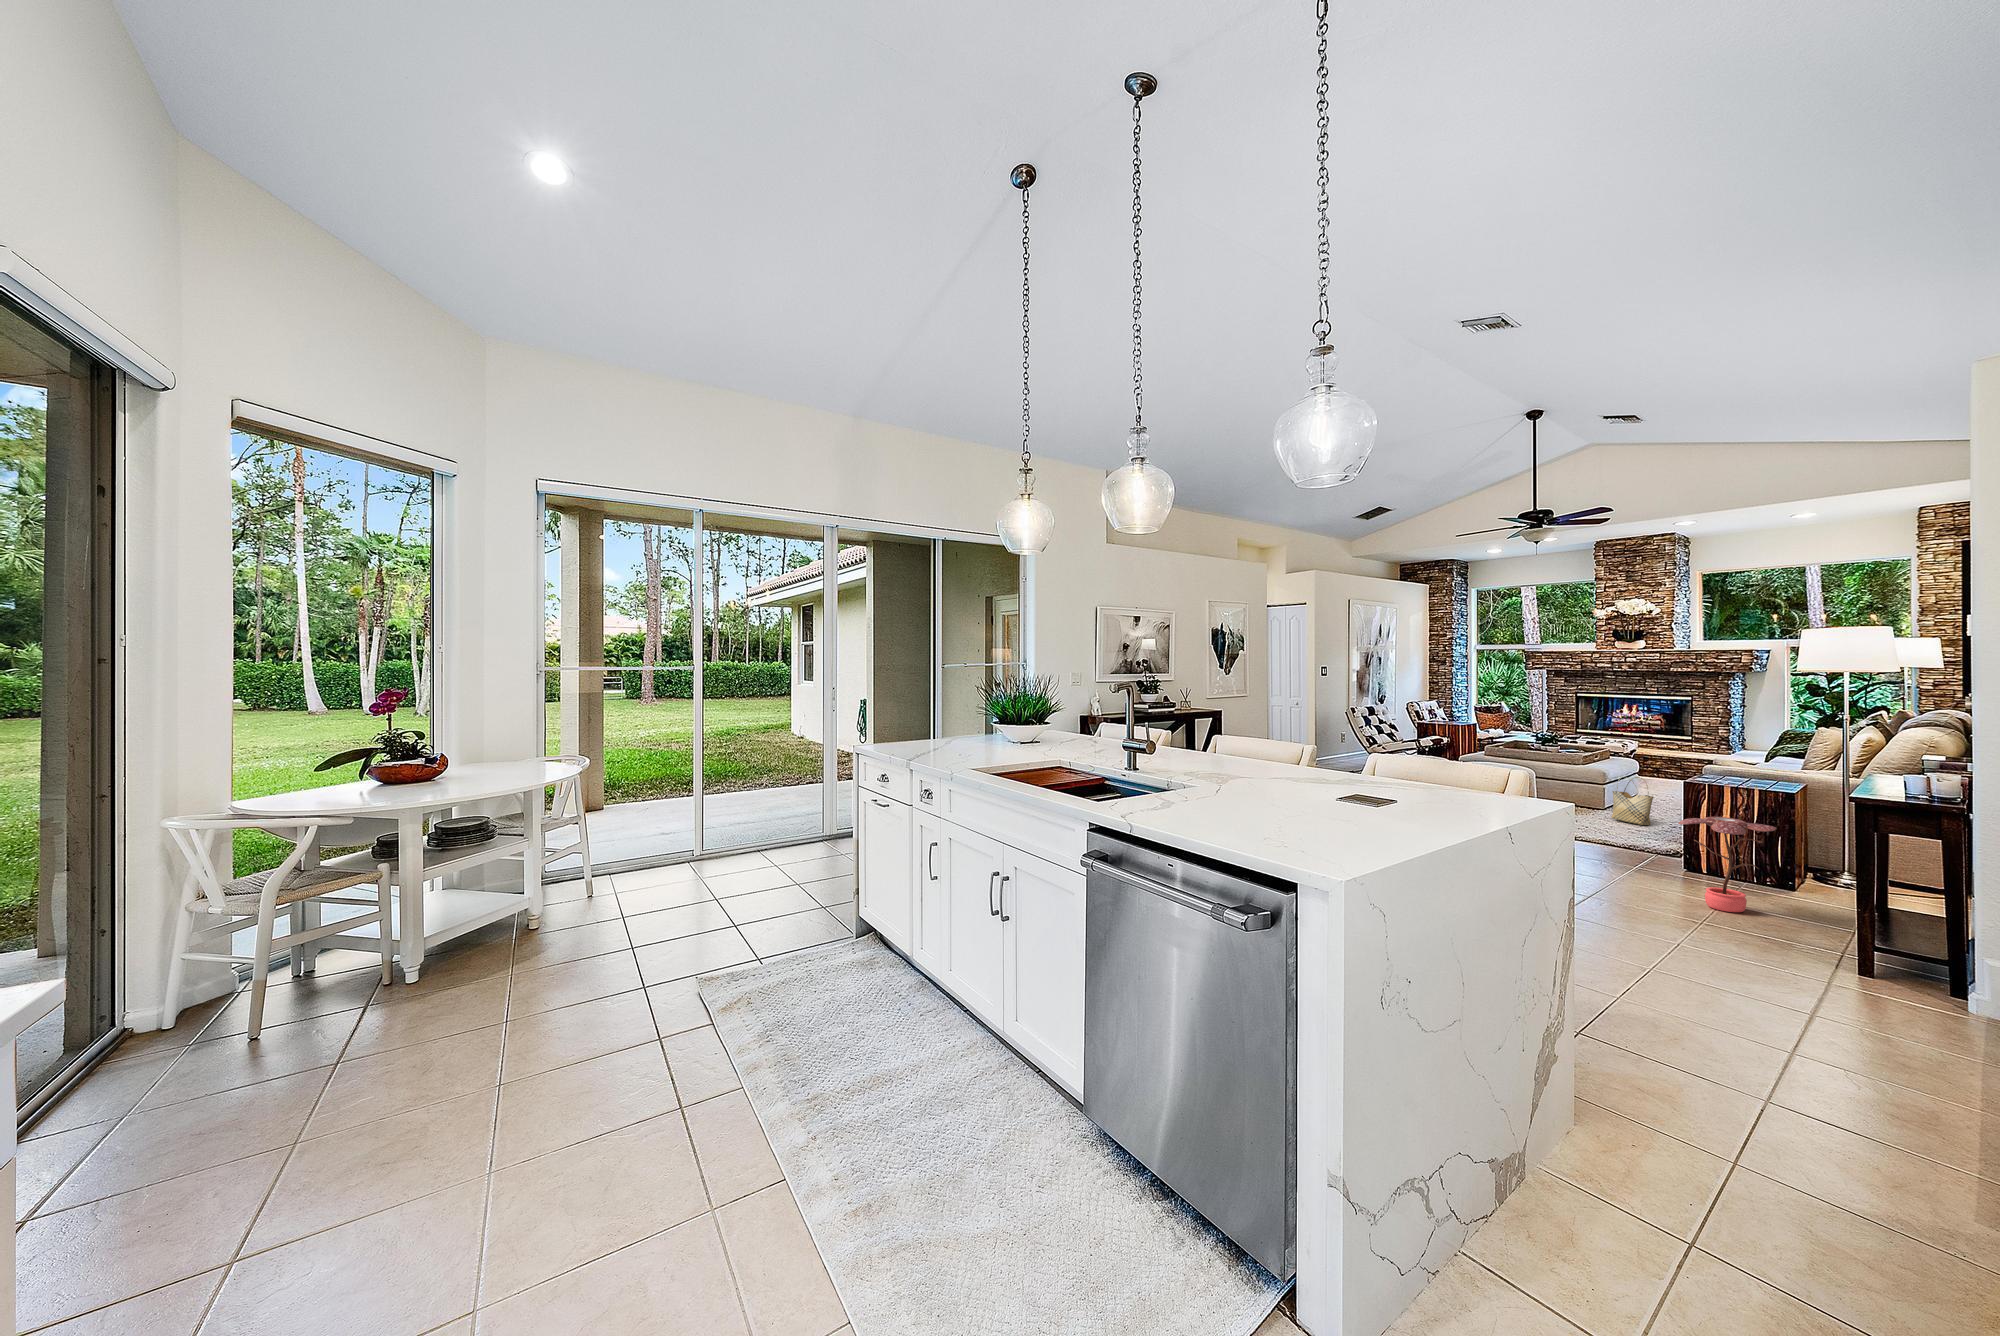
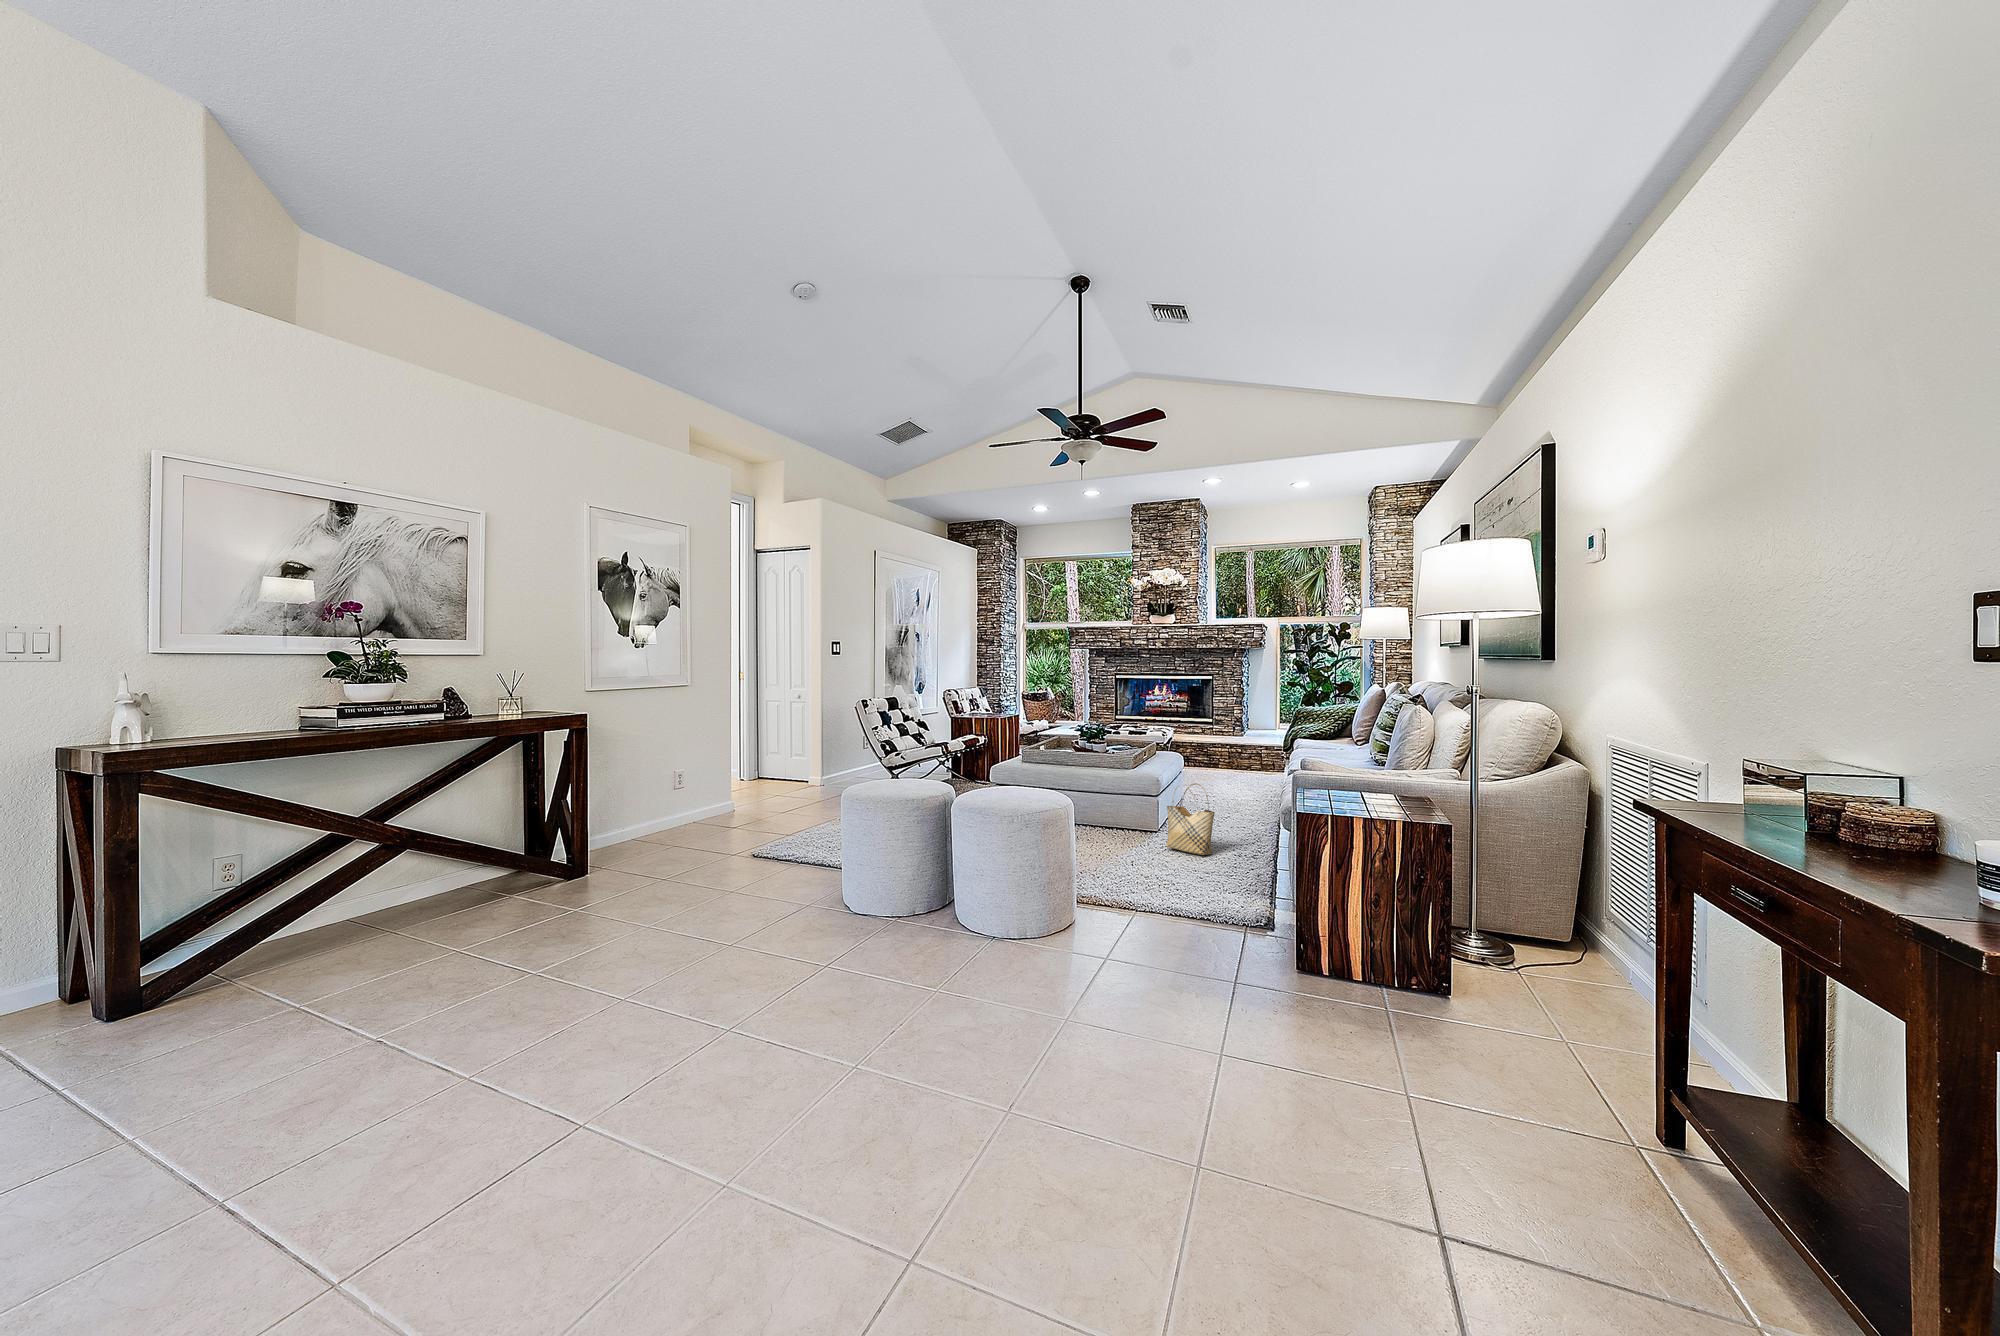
potted plant: present [1678,817,1776,912] -> none [1336,907,1515,1149]

